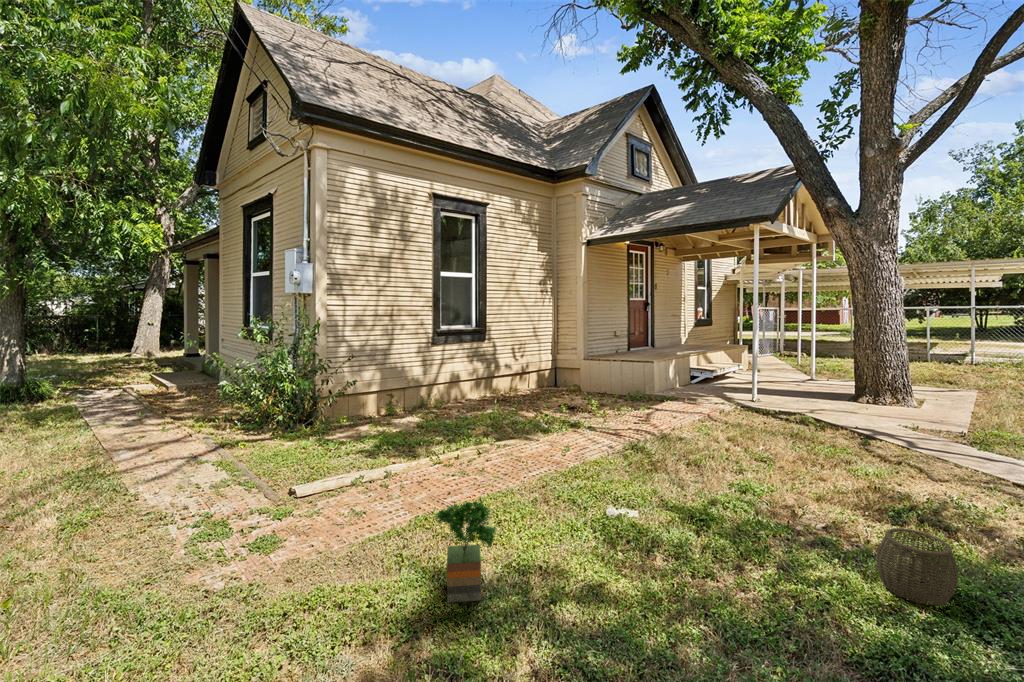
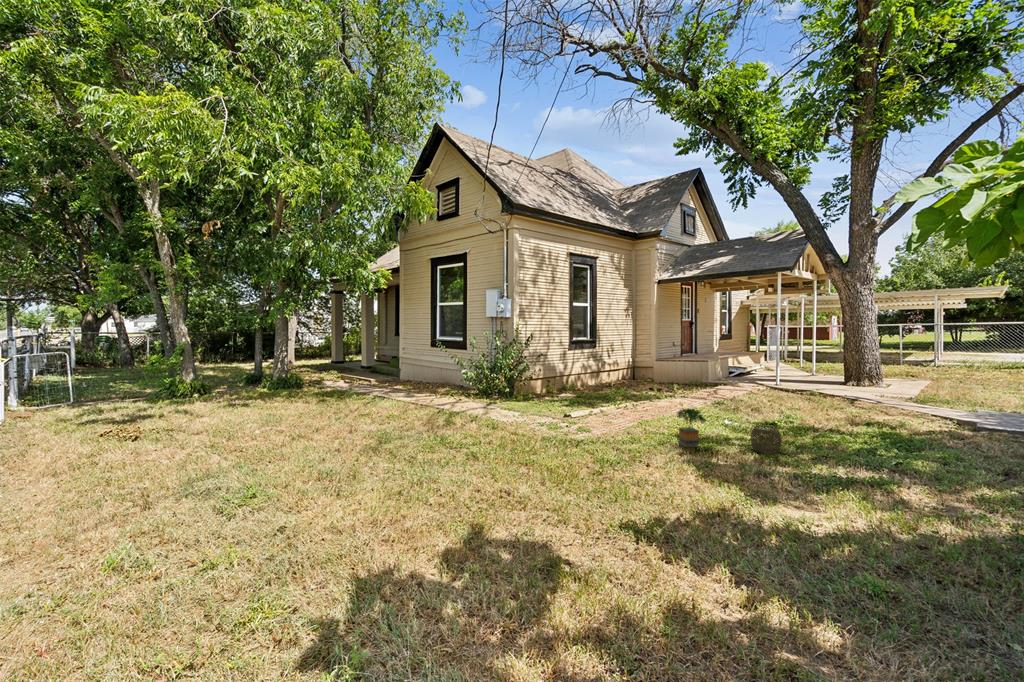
woven basket: present [876,528,959,606] -> present [750,425,782,454]

